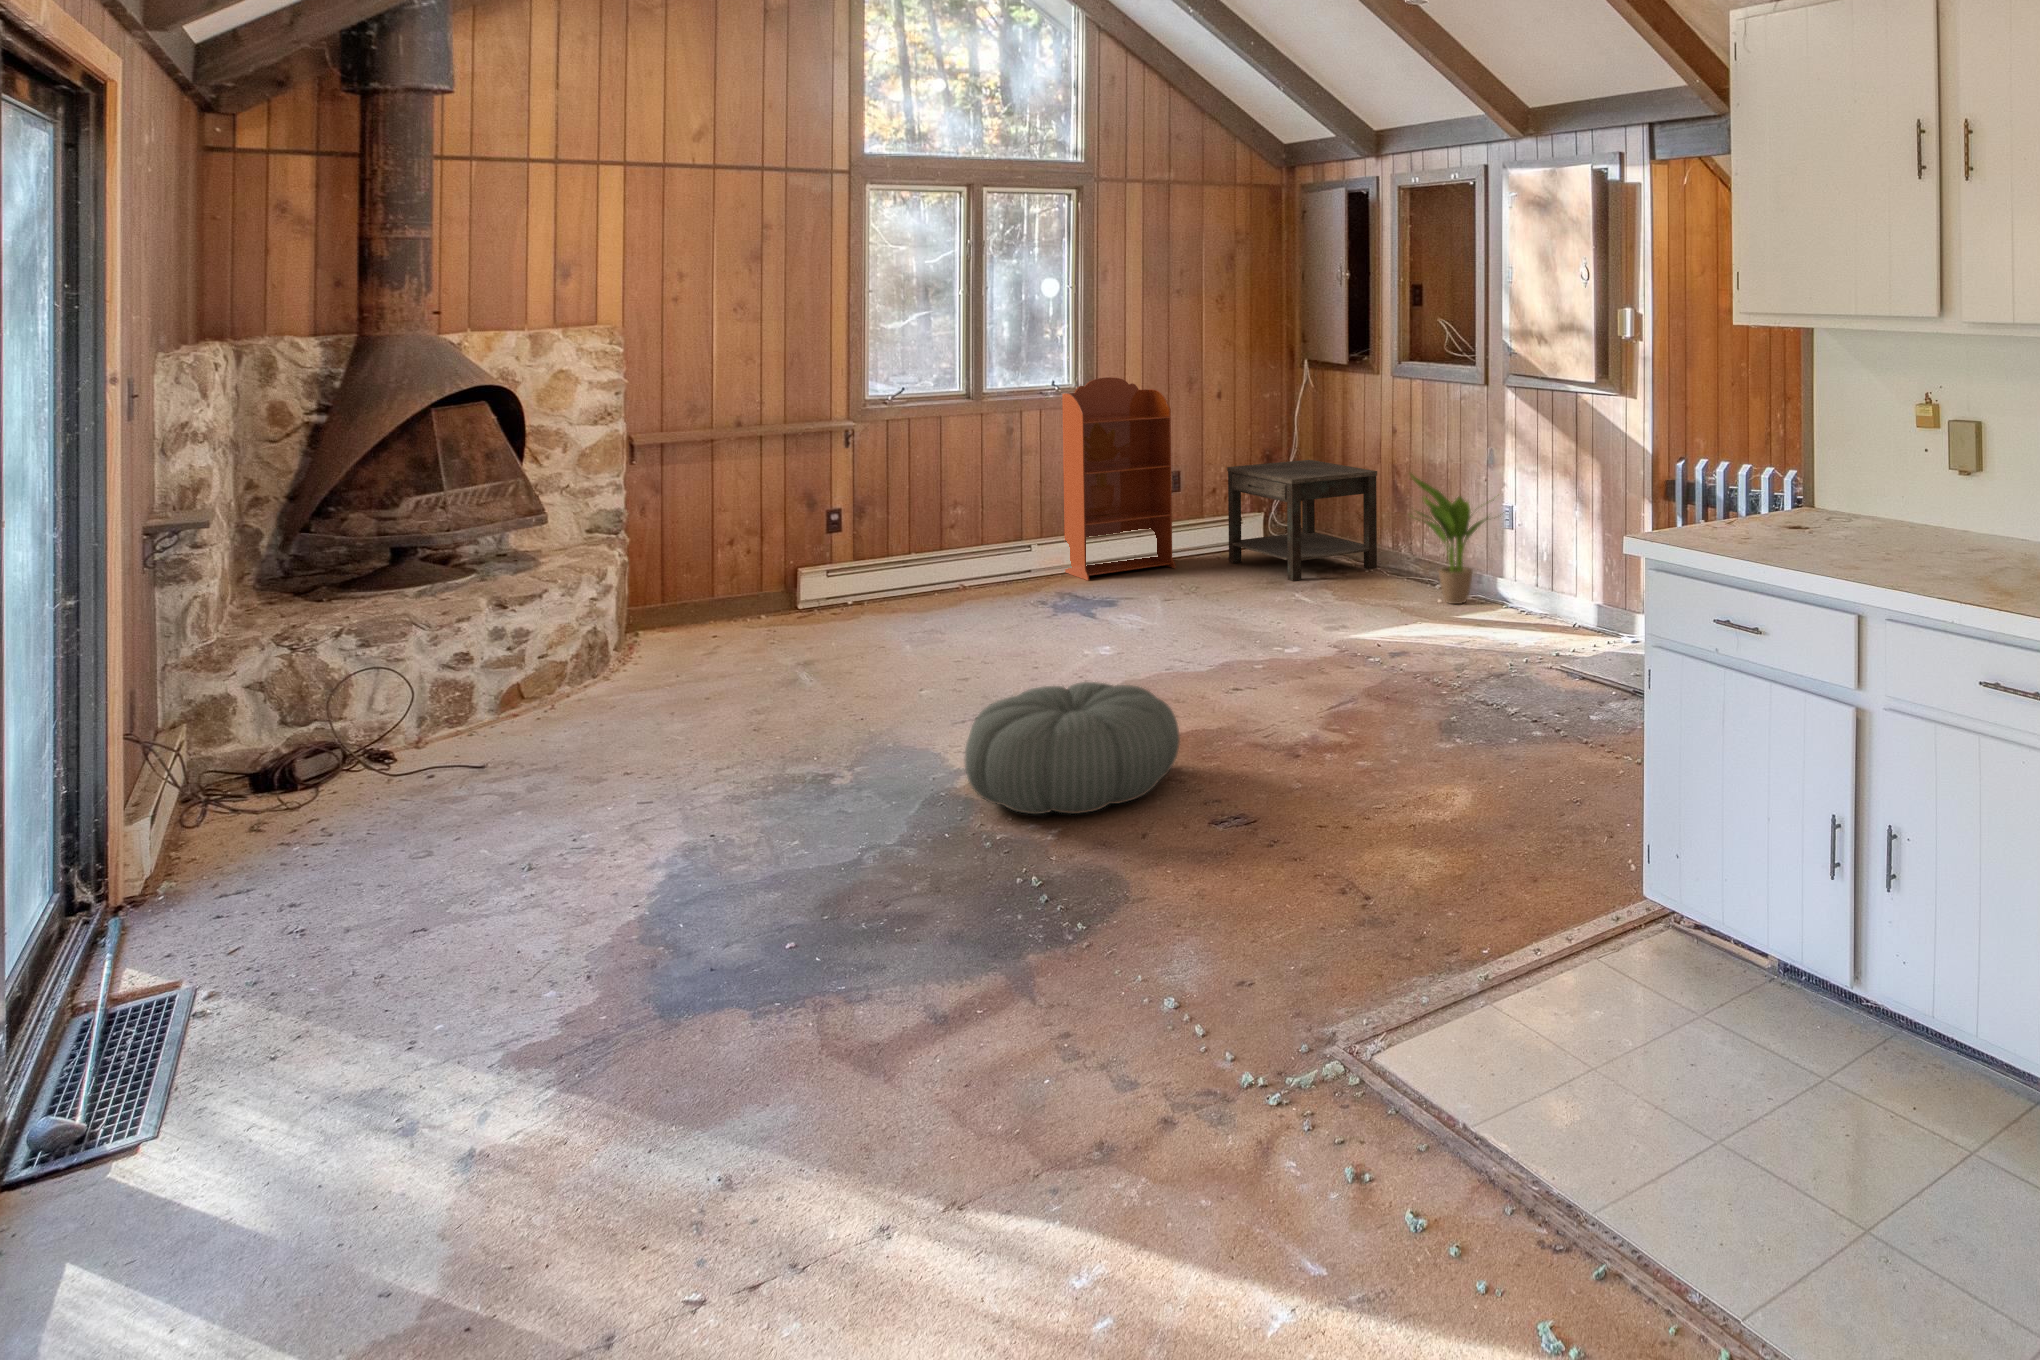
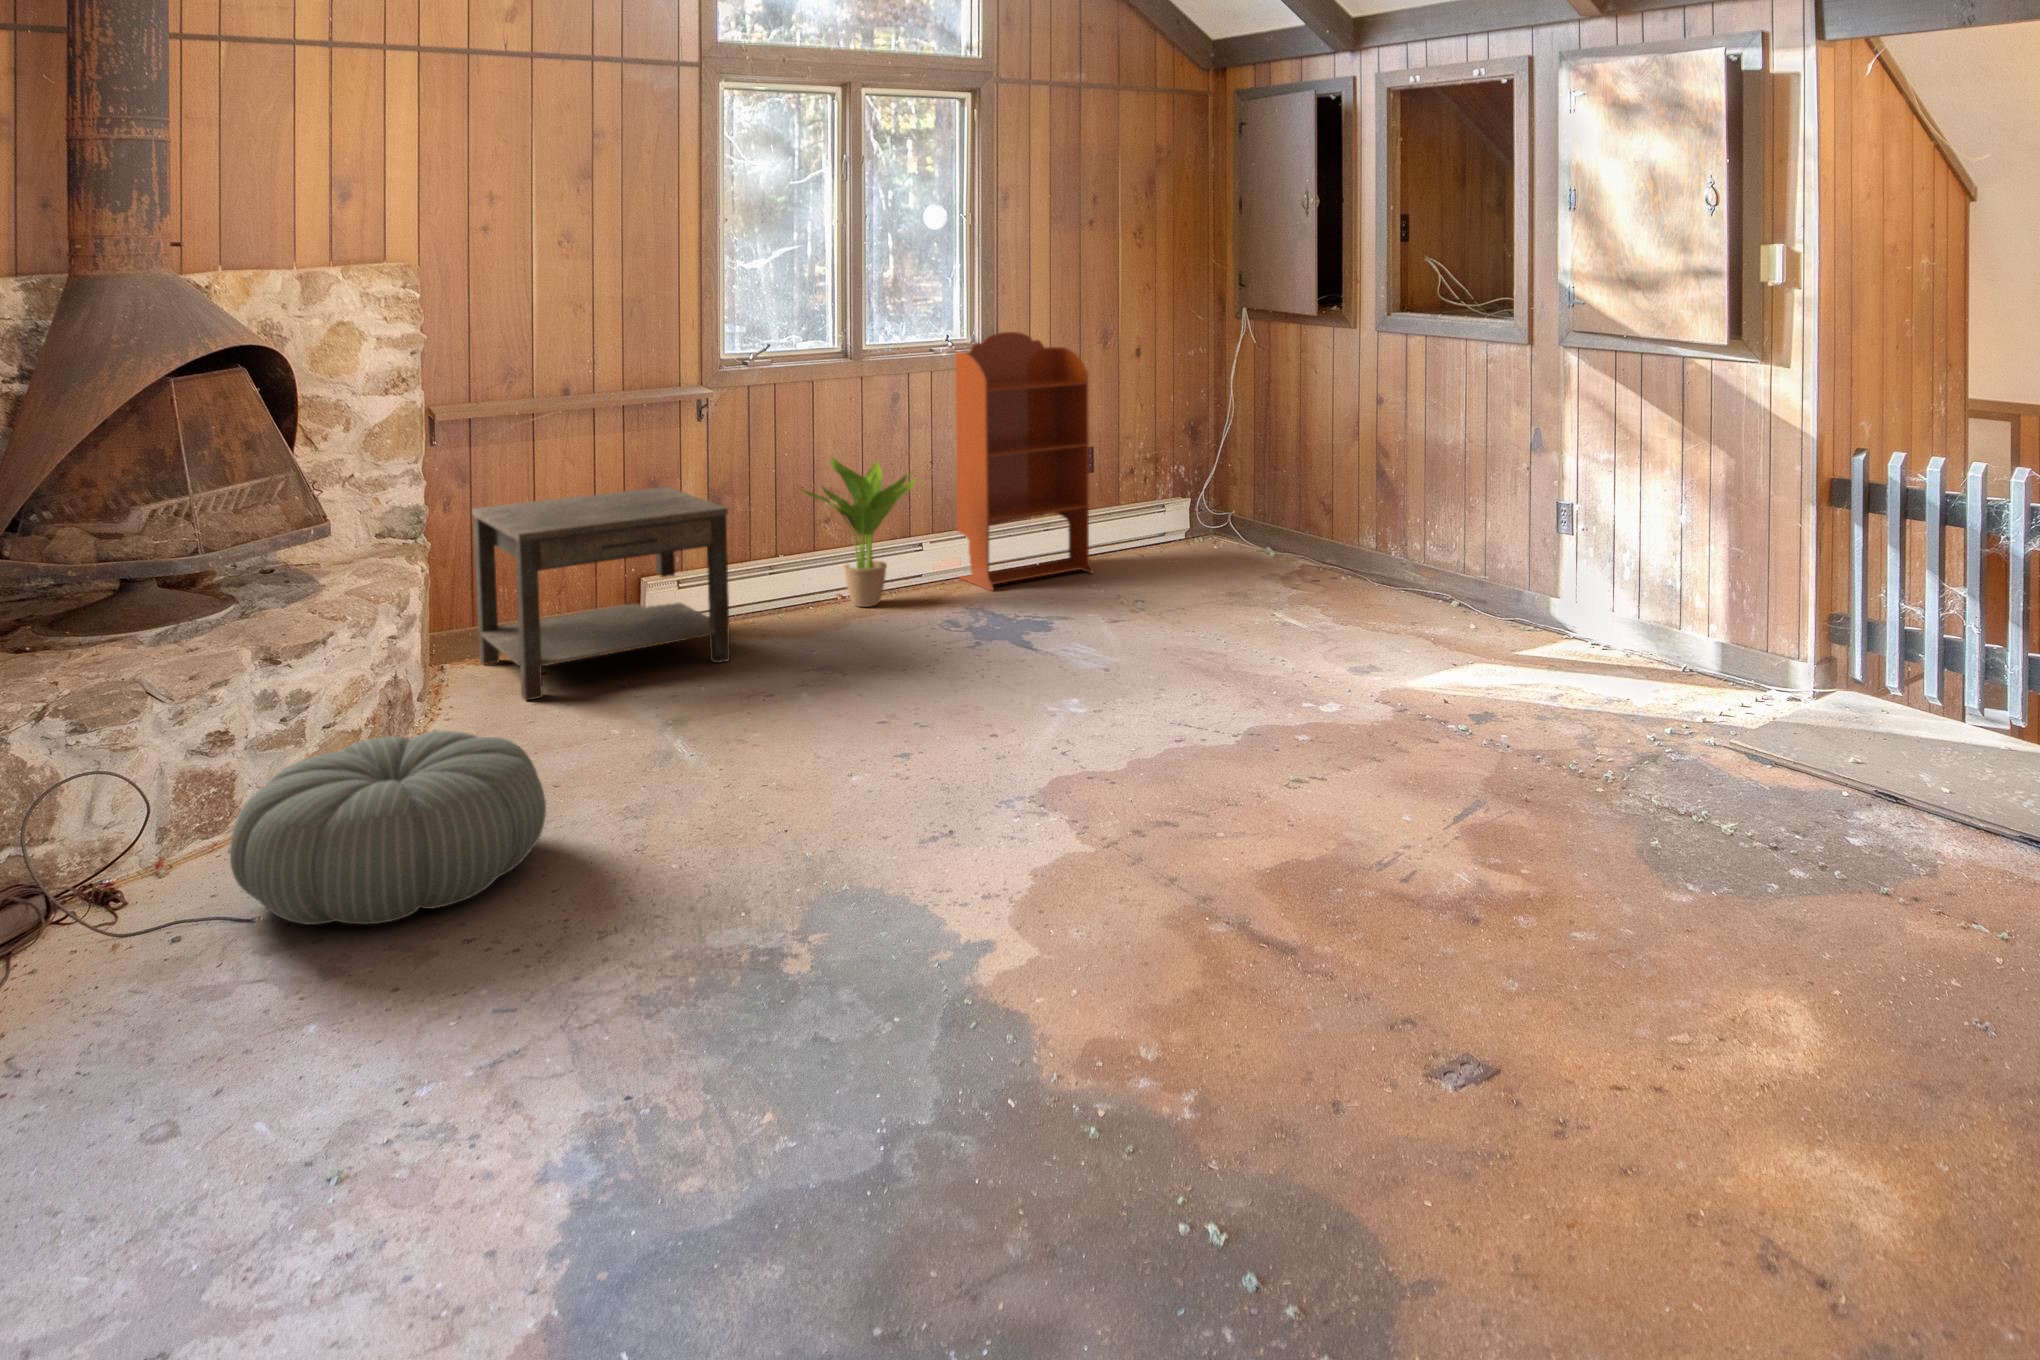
side table: present [1227,460,1377,581] -> present [472,487,730,701]
potted plant: present [1410,474,1501,604] -> present [802,457,915,607]
pouf: present [964,682,1180,814] -> present [230,731,546,924]

